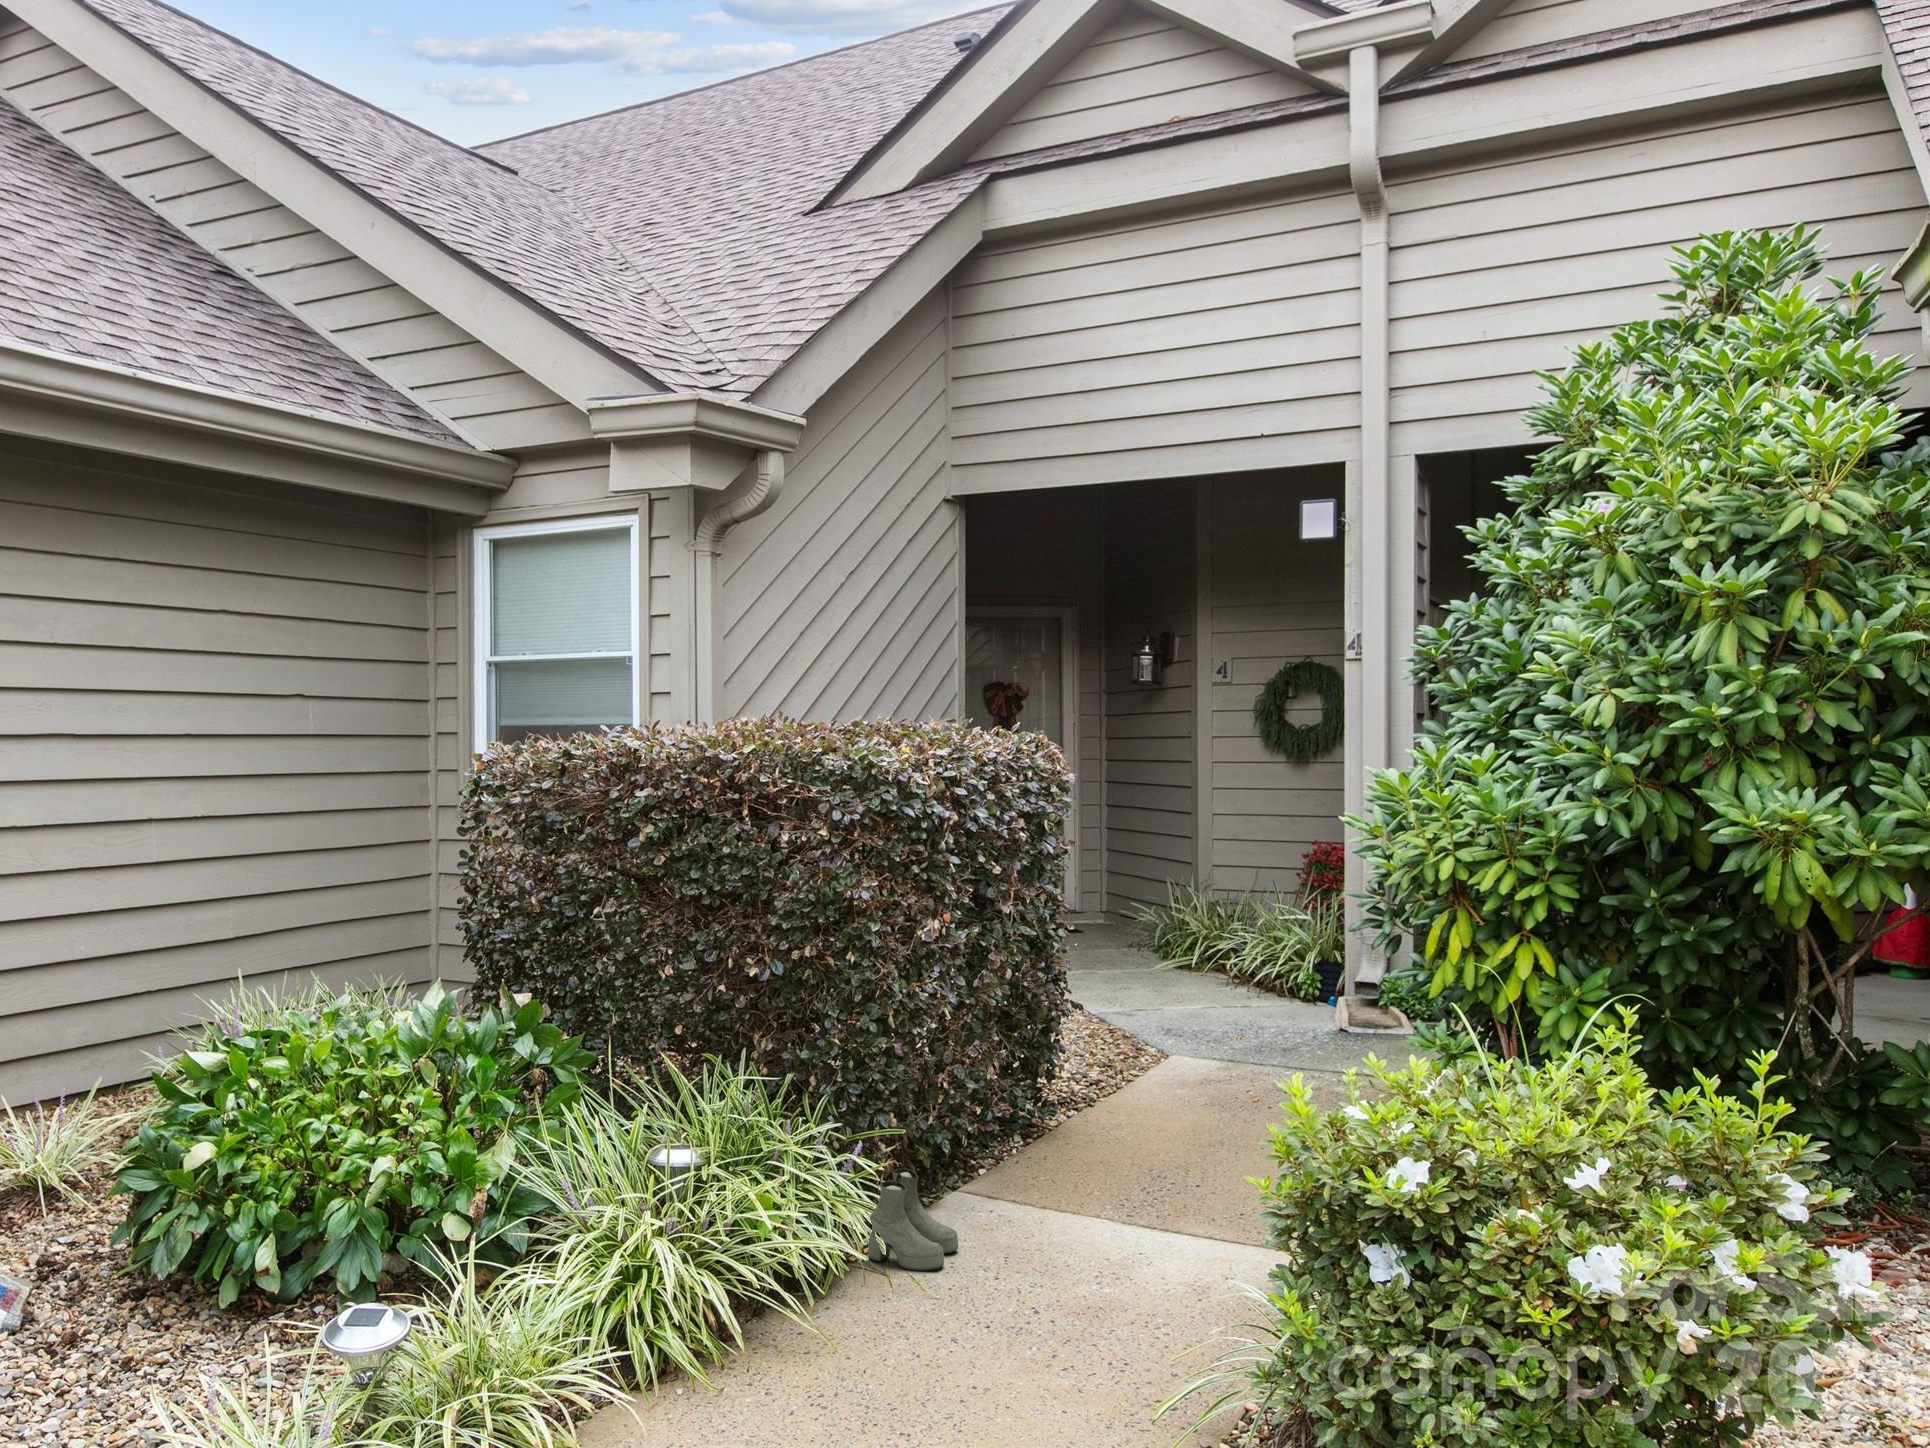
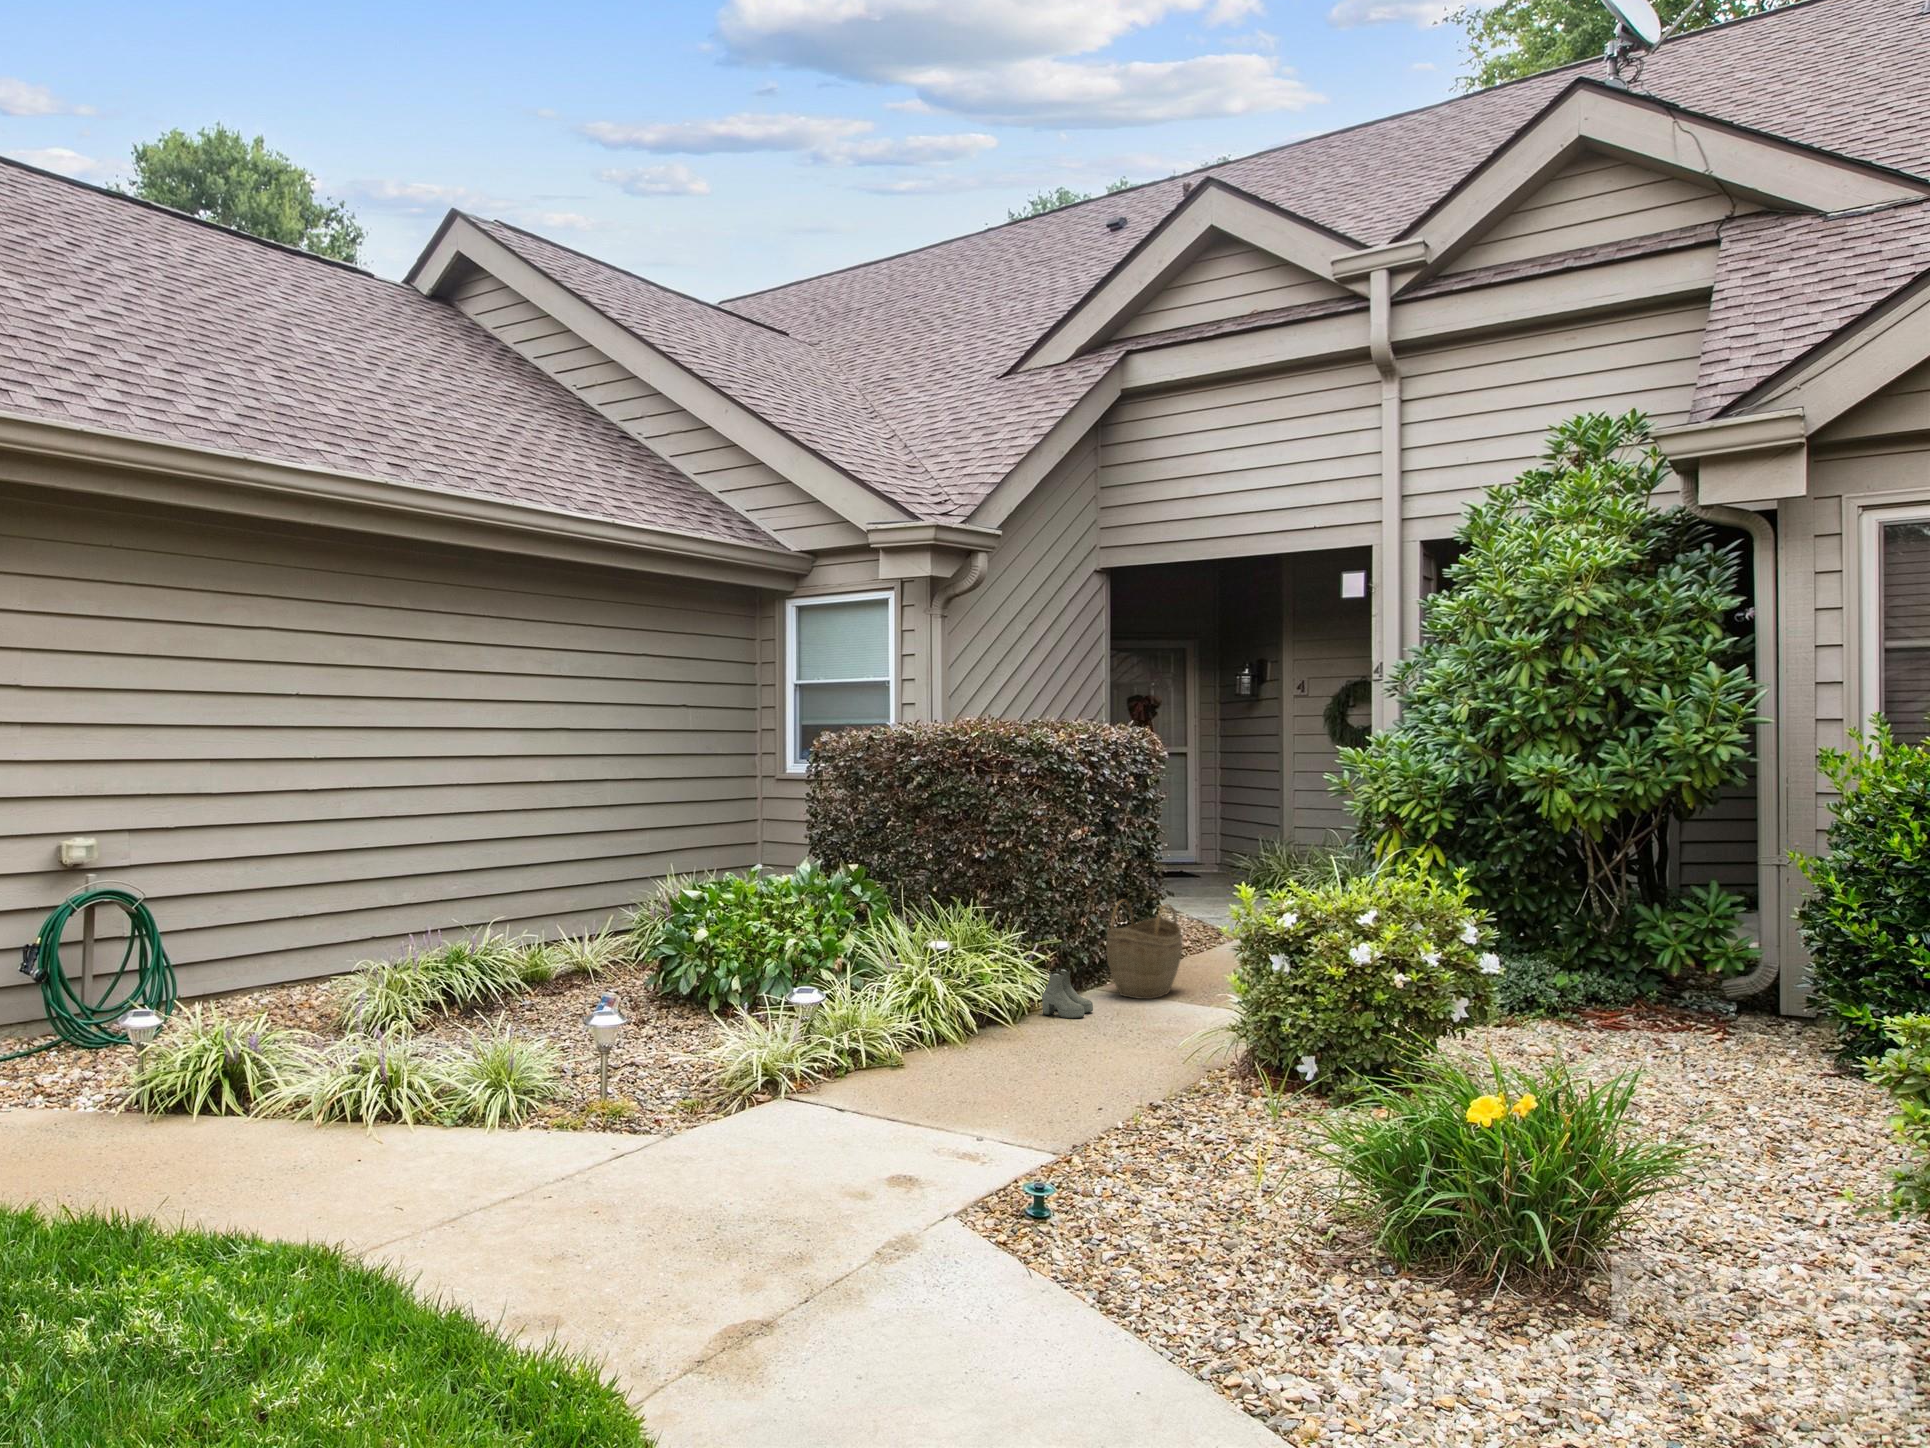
woven basket: none [977,1029,1103,1207] -> present [1106,900,1182,999]

